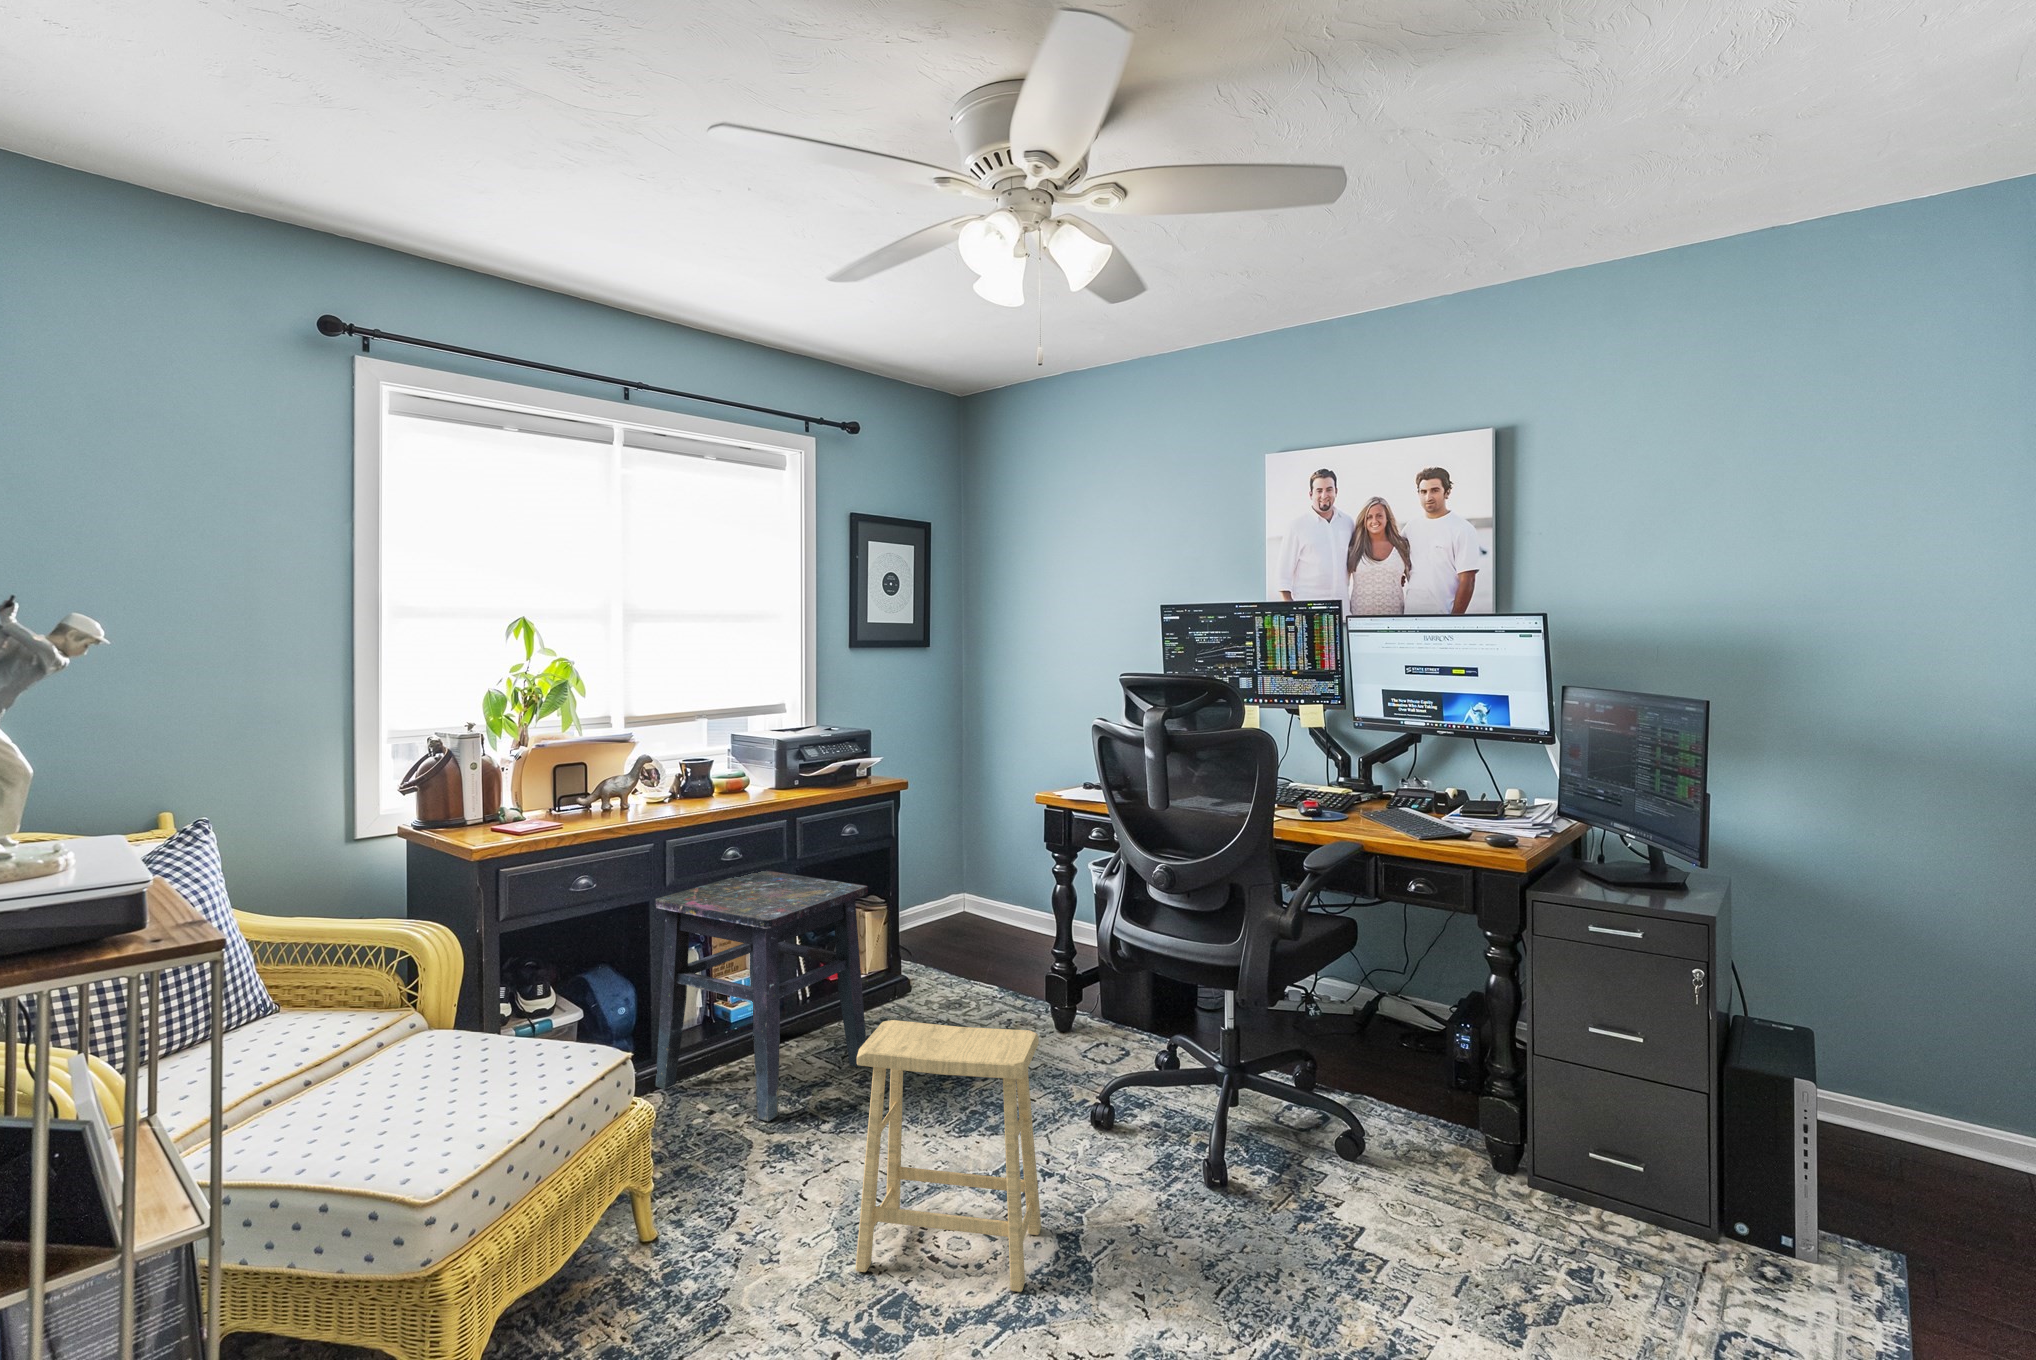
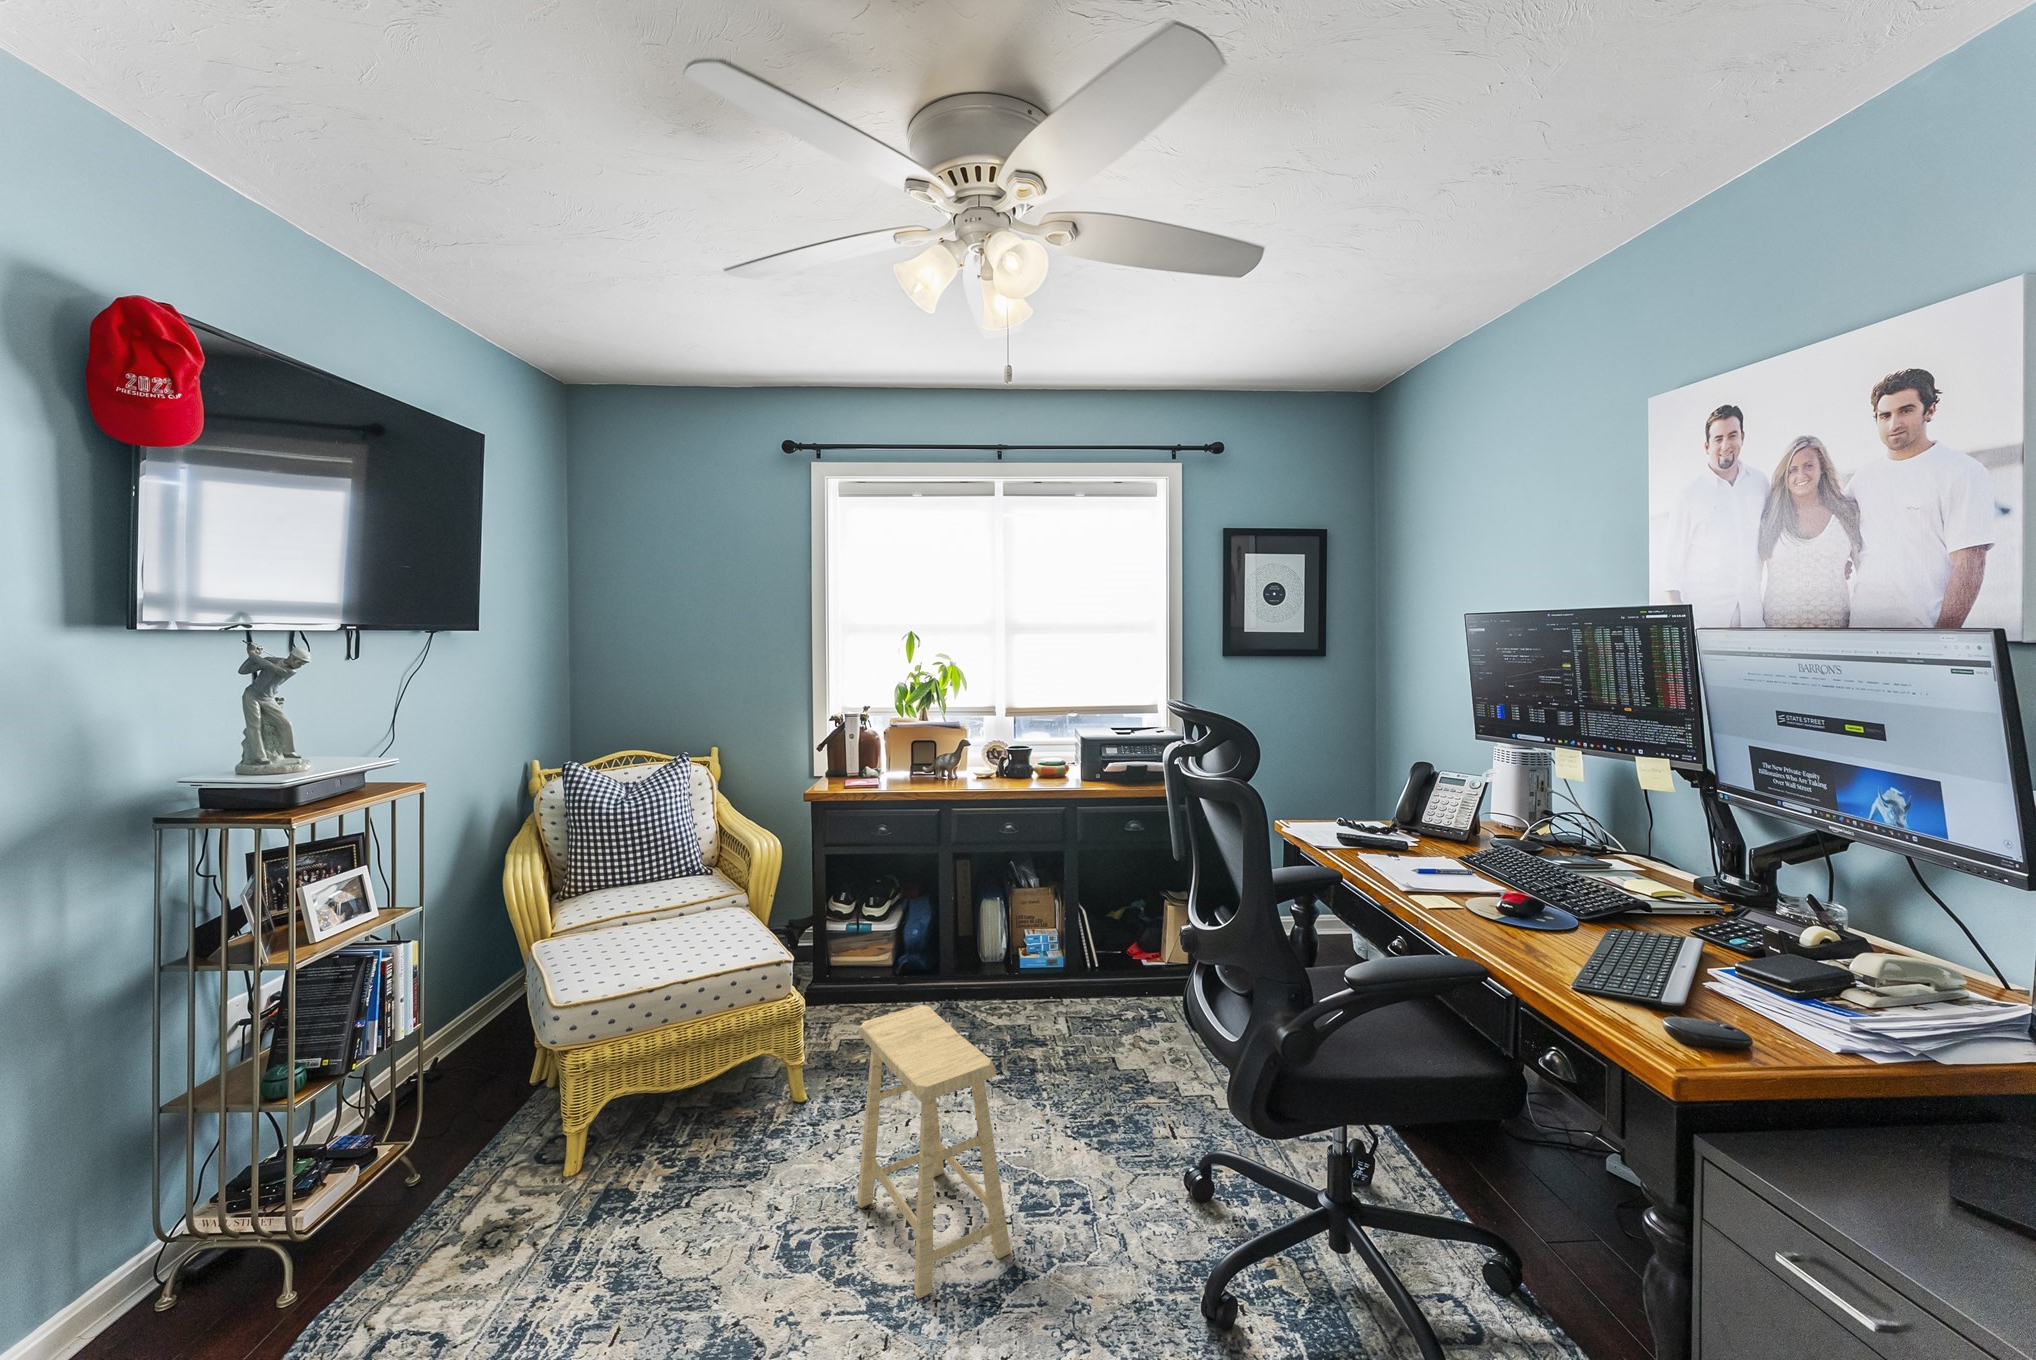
side table: present [655,871,868,1121] -> none [944,846,1093,1054]

